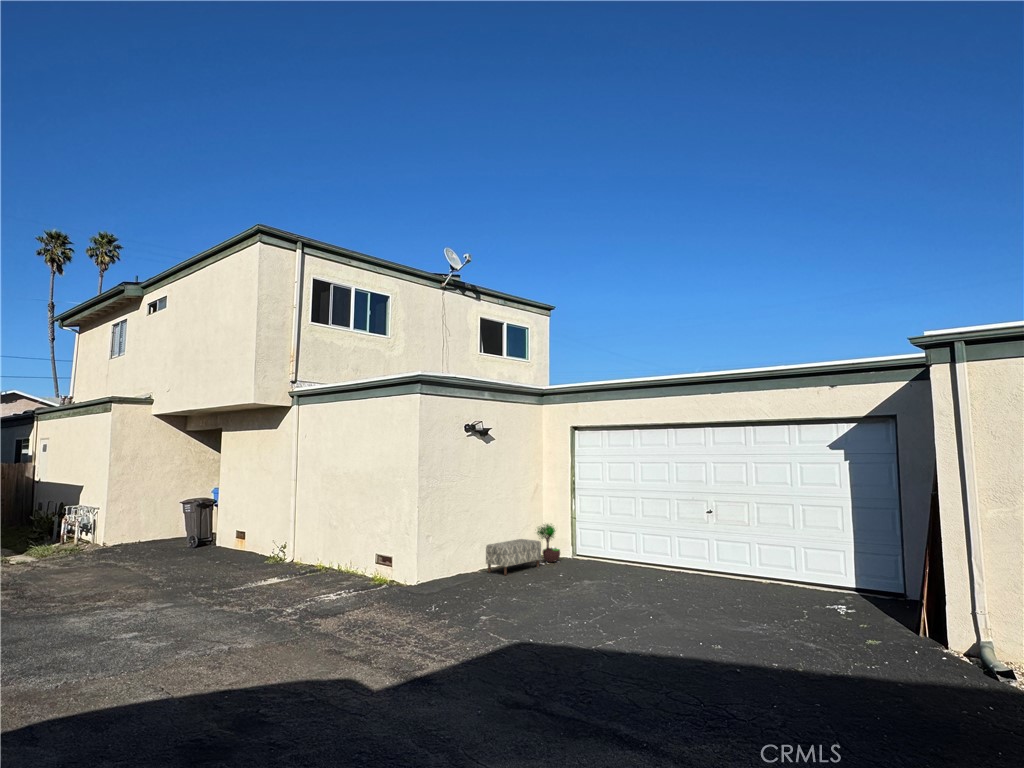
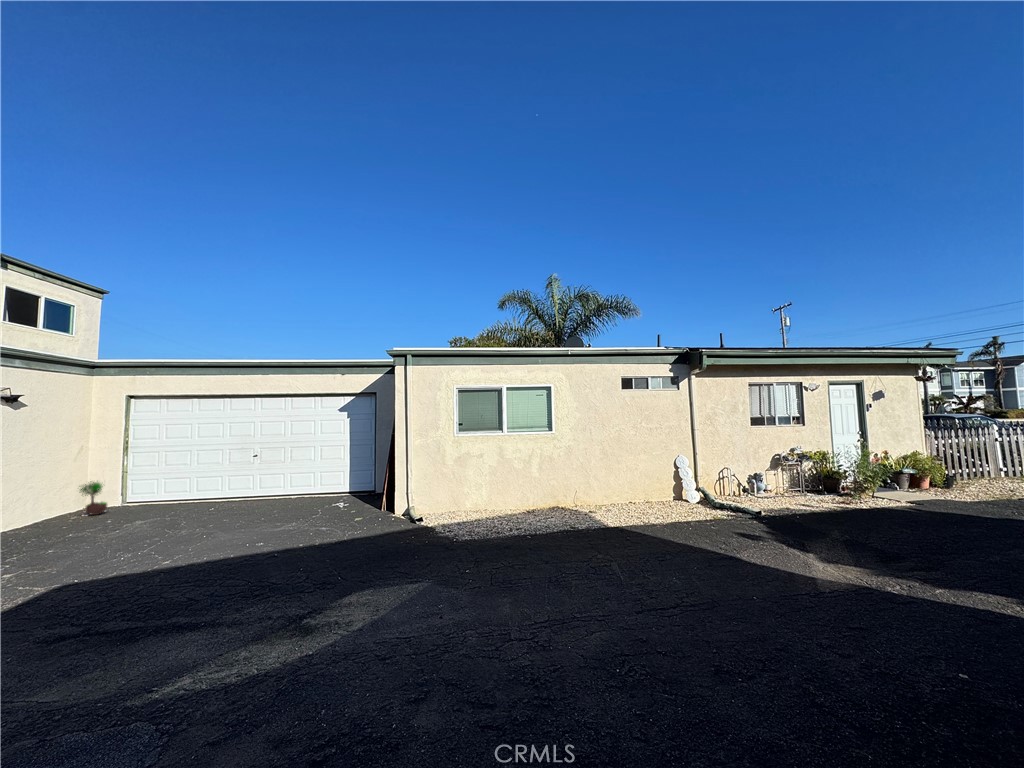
bench: present [486,539,541,575] -> none [7,497,85,535]

